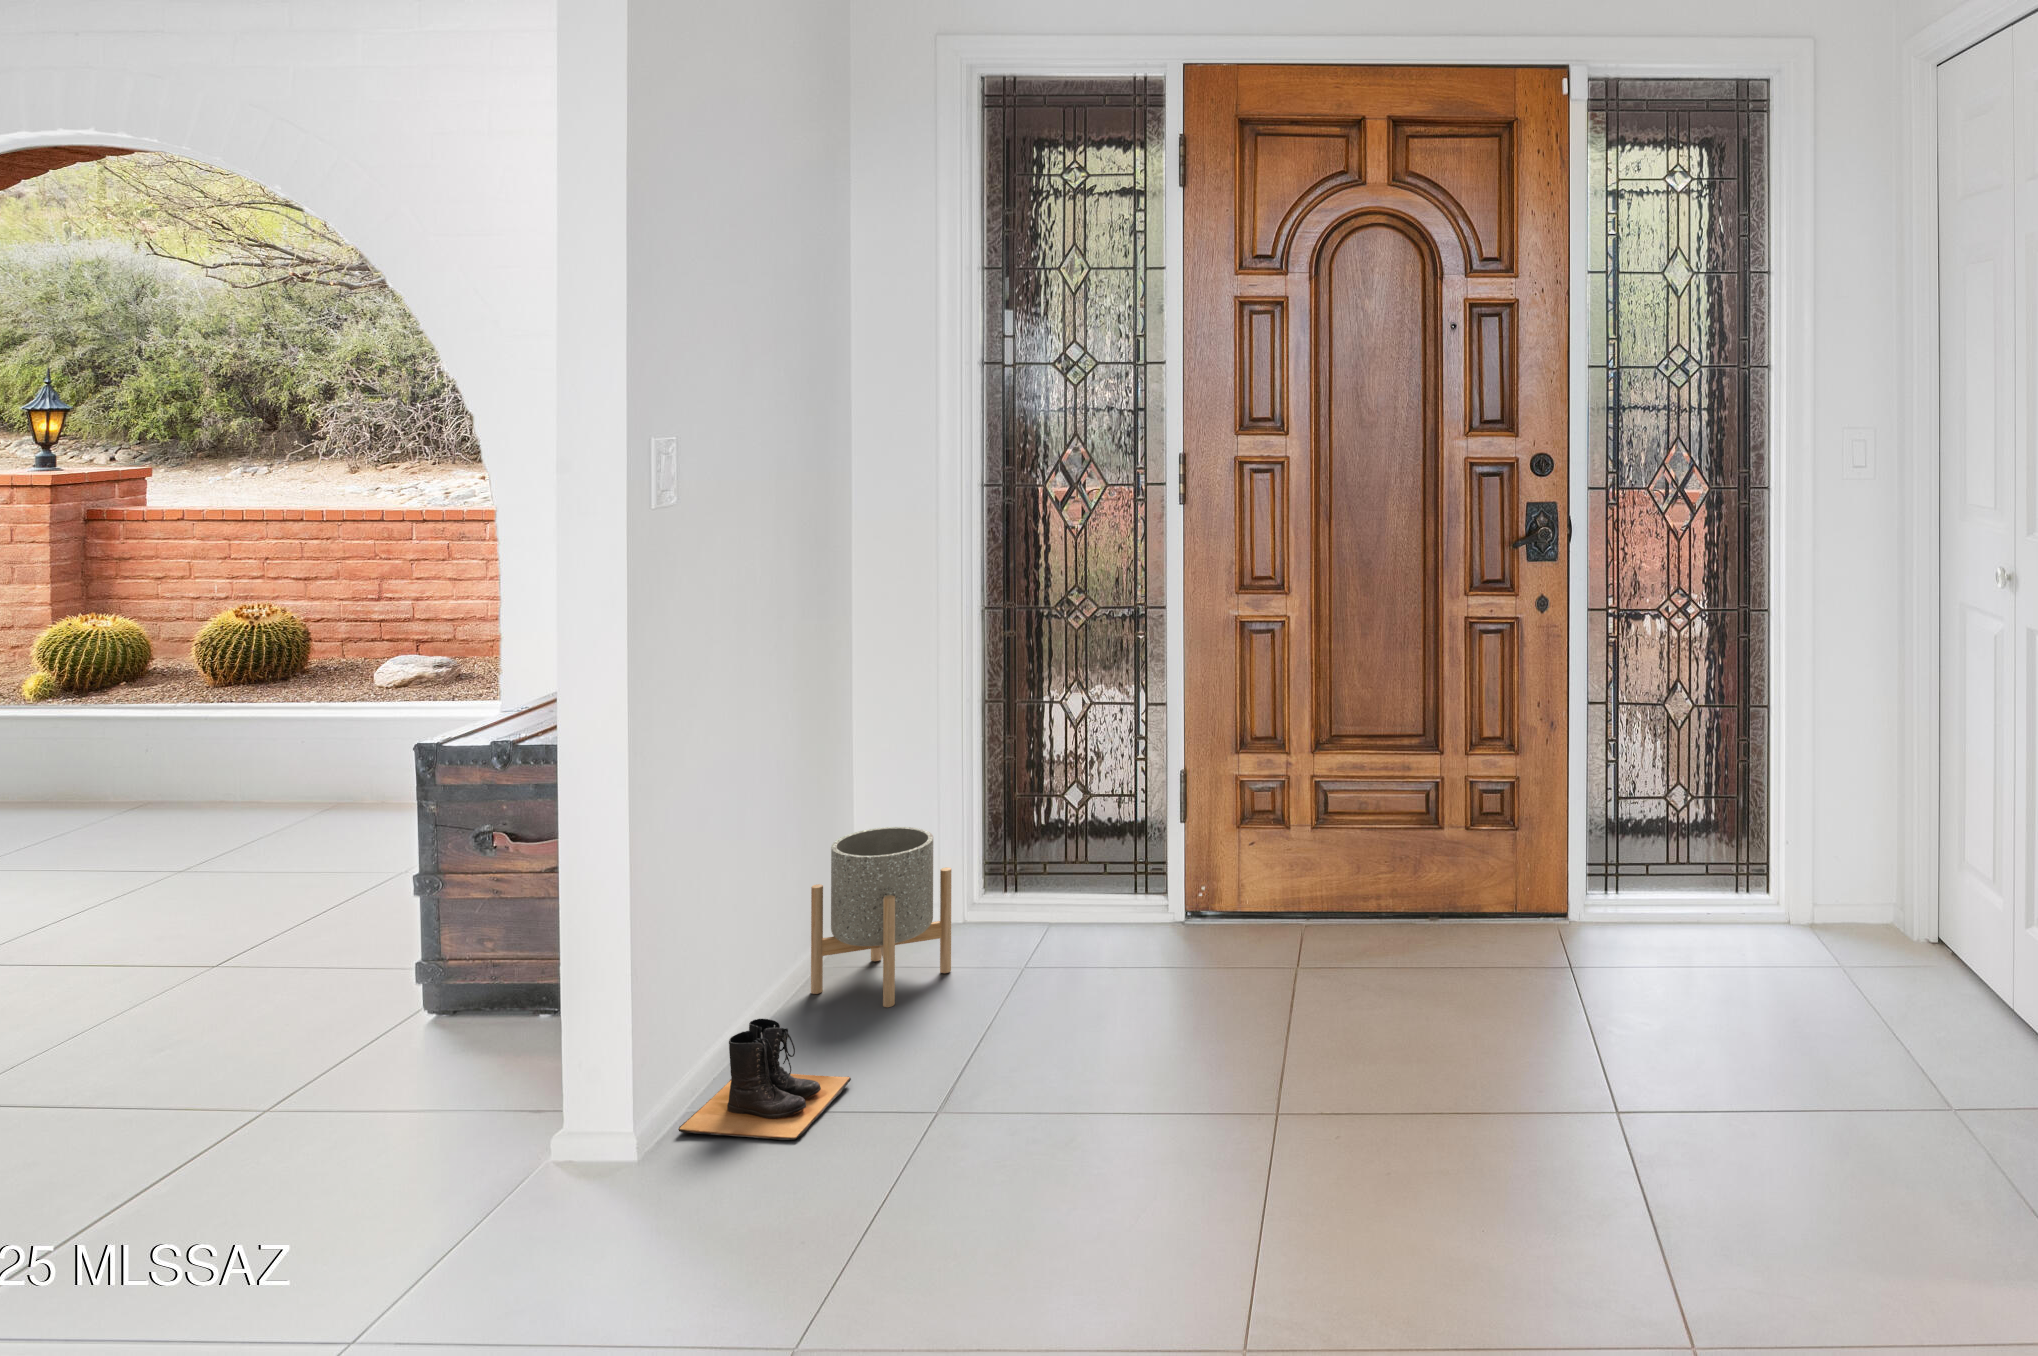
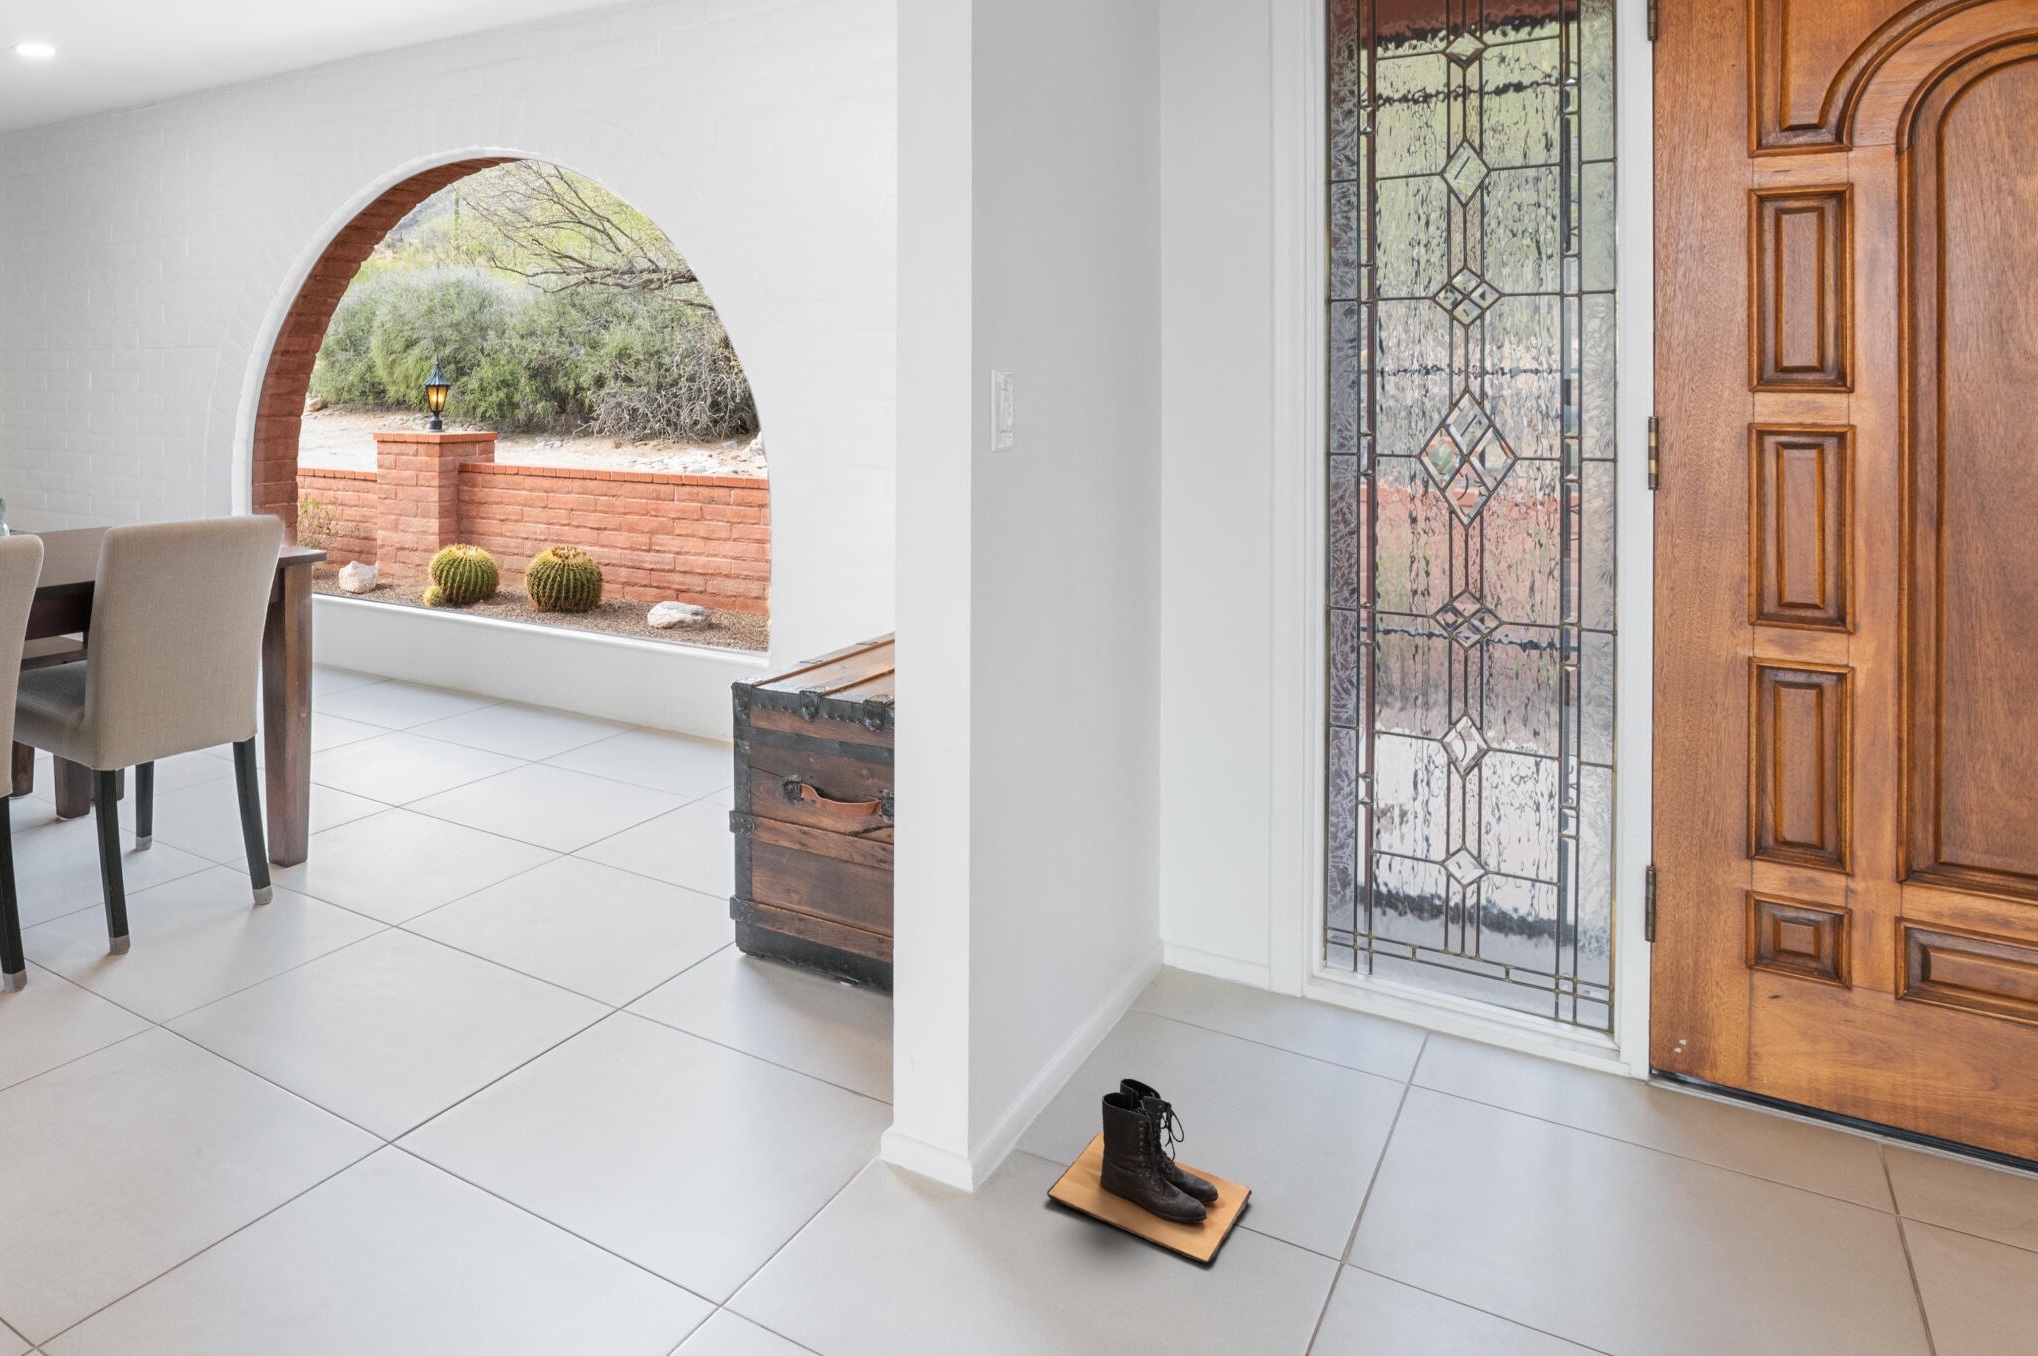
planter: present [811,827,951,1007] -> none [1144,858,1324,1093]

